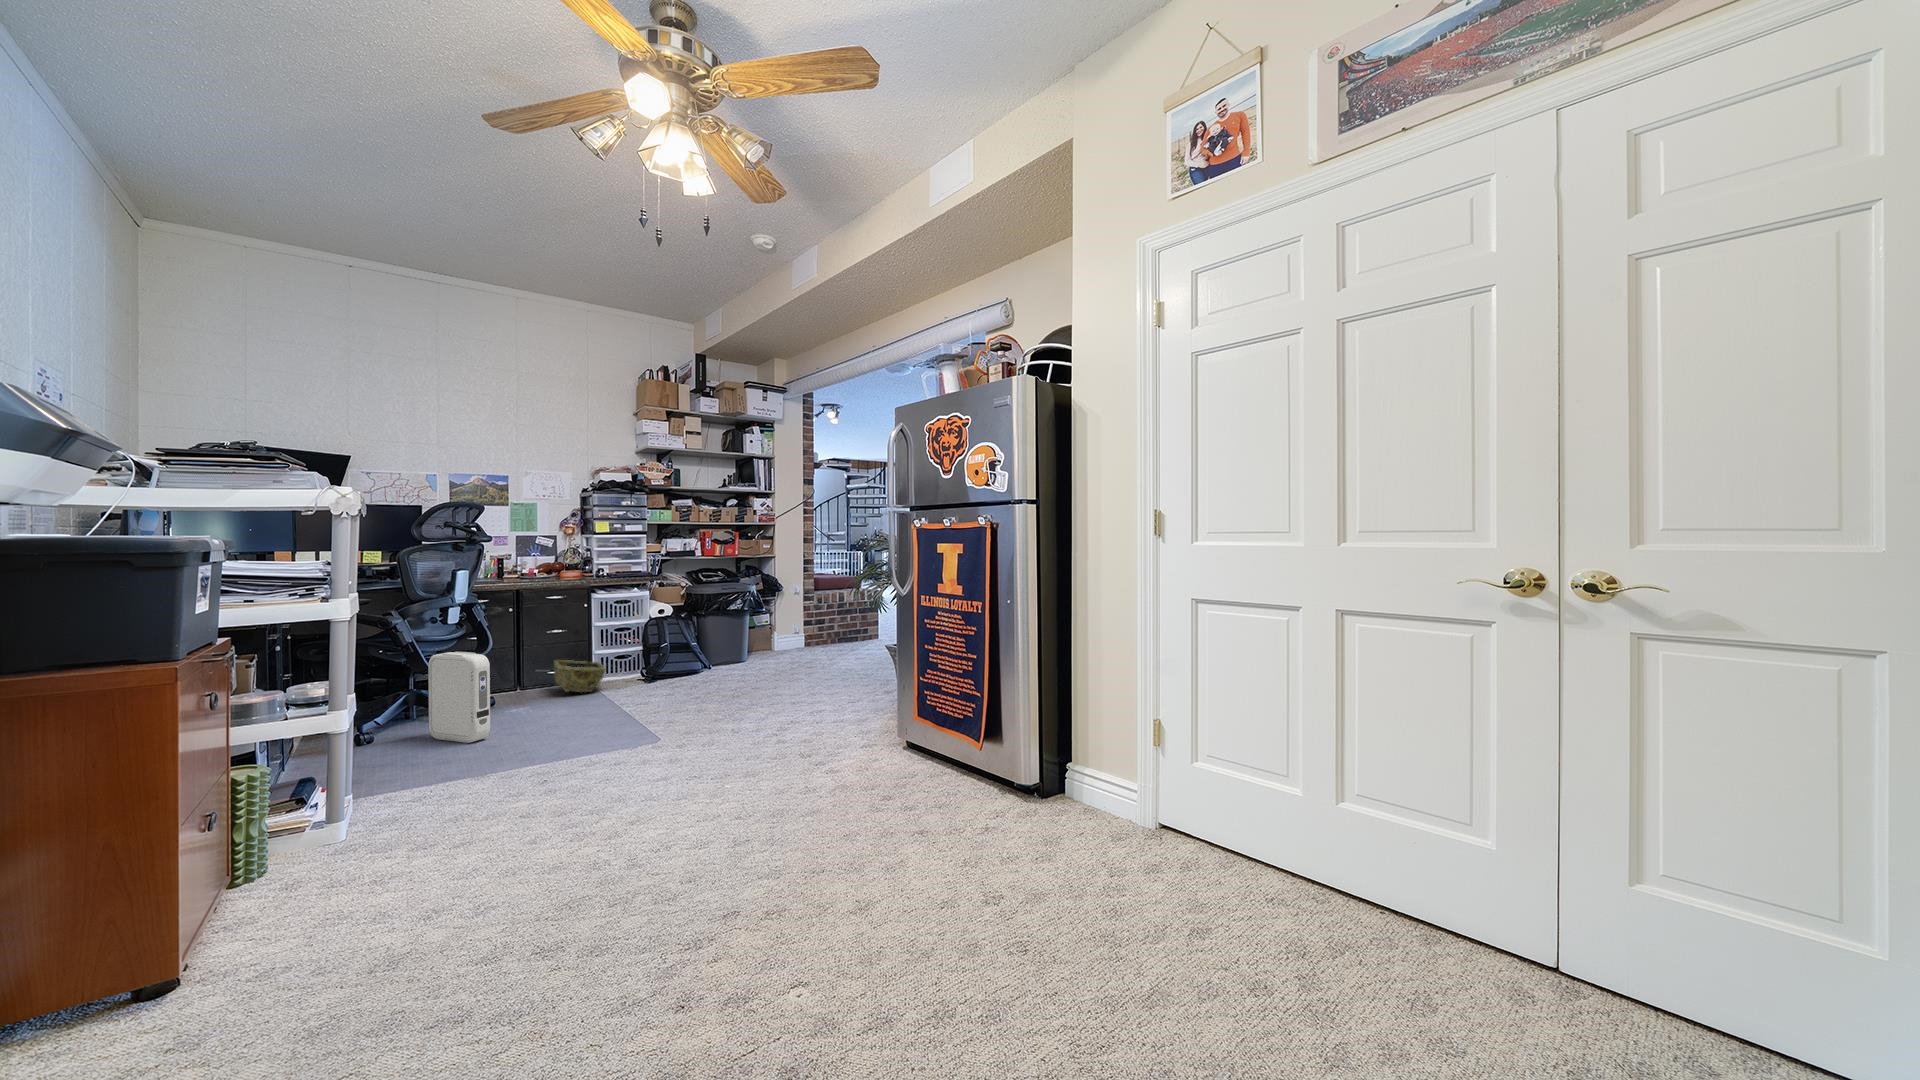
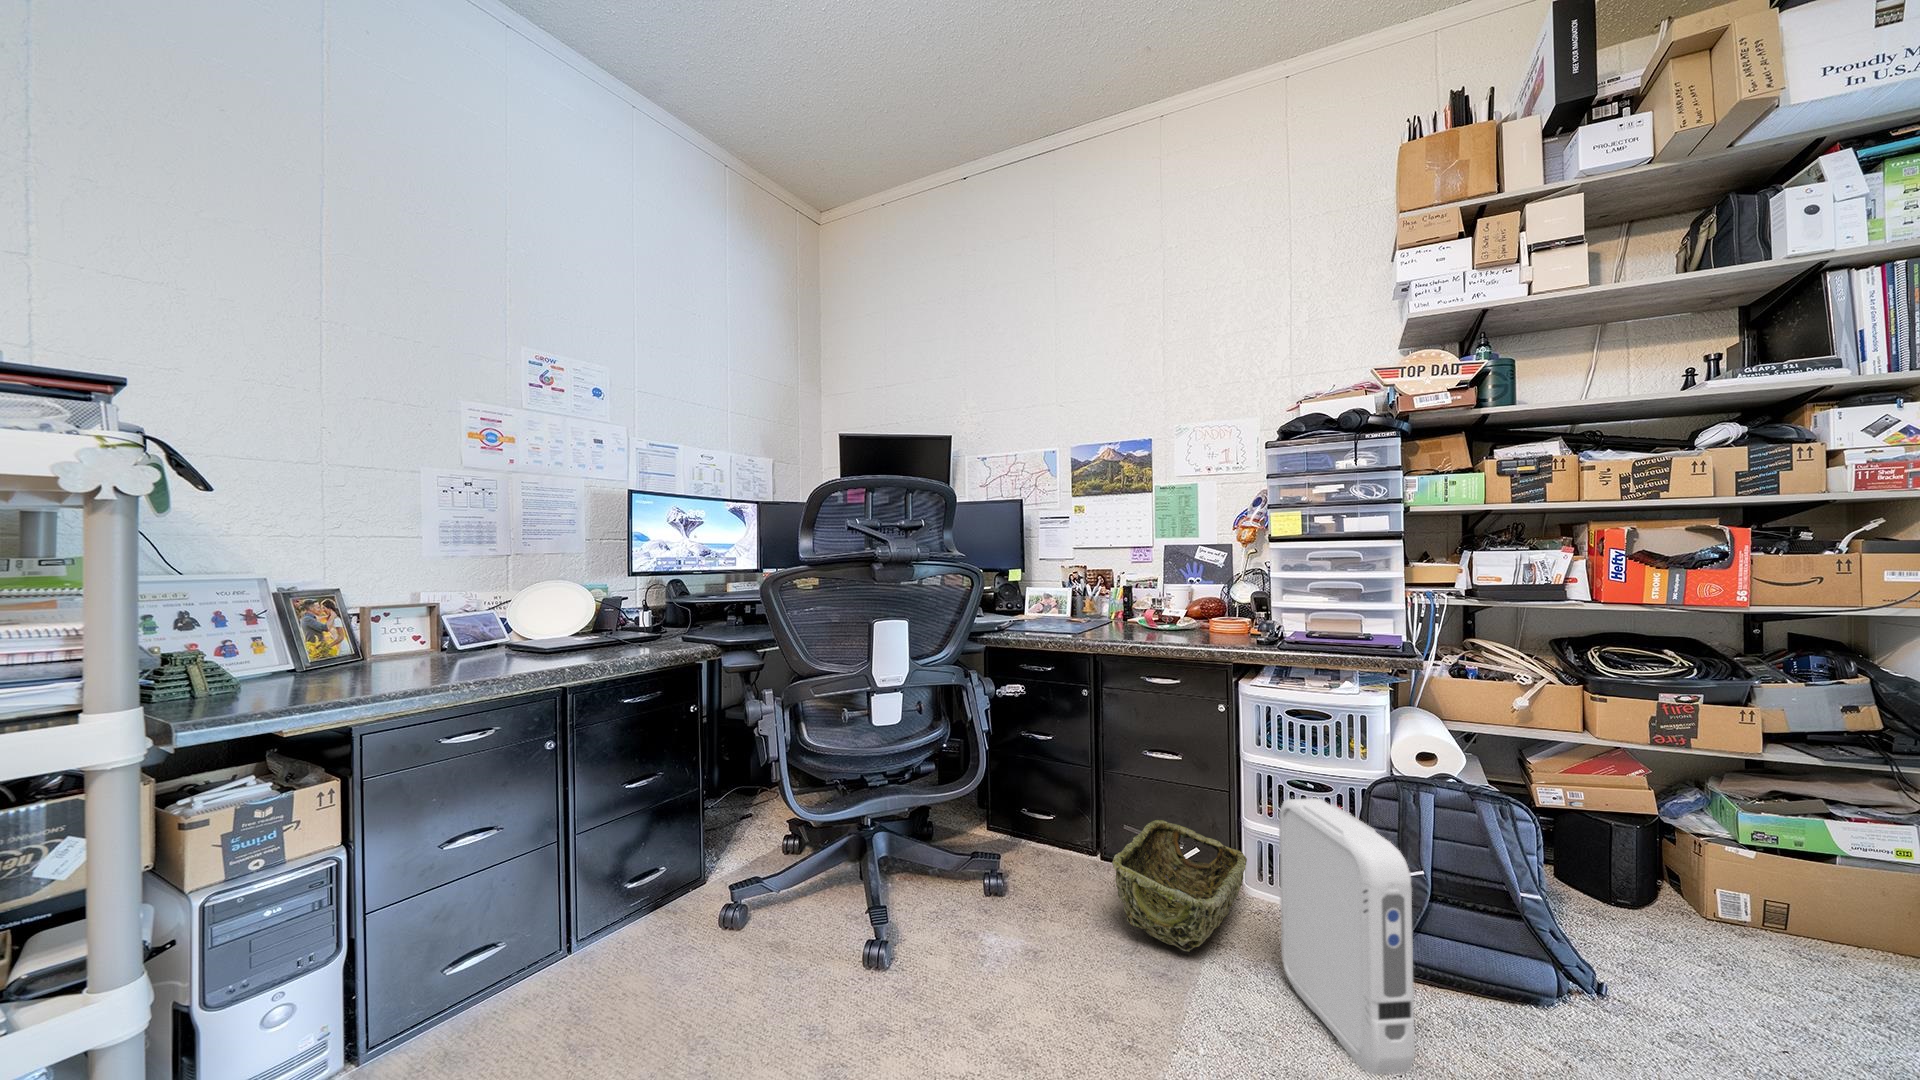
air purifier: present [428,652,490,743] -> present [1279,798,1415,1075]

